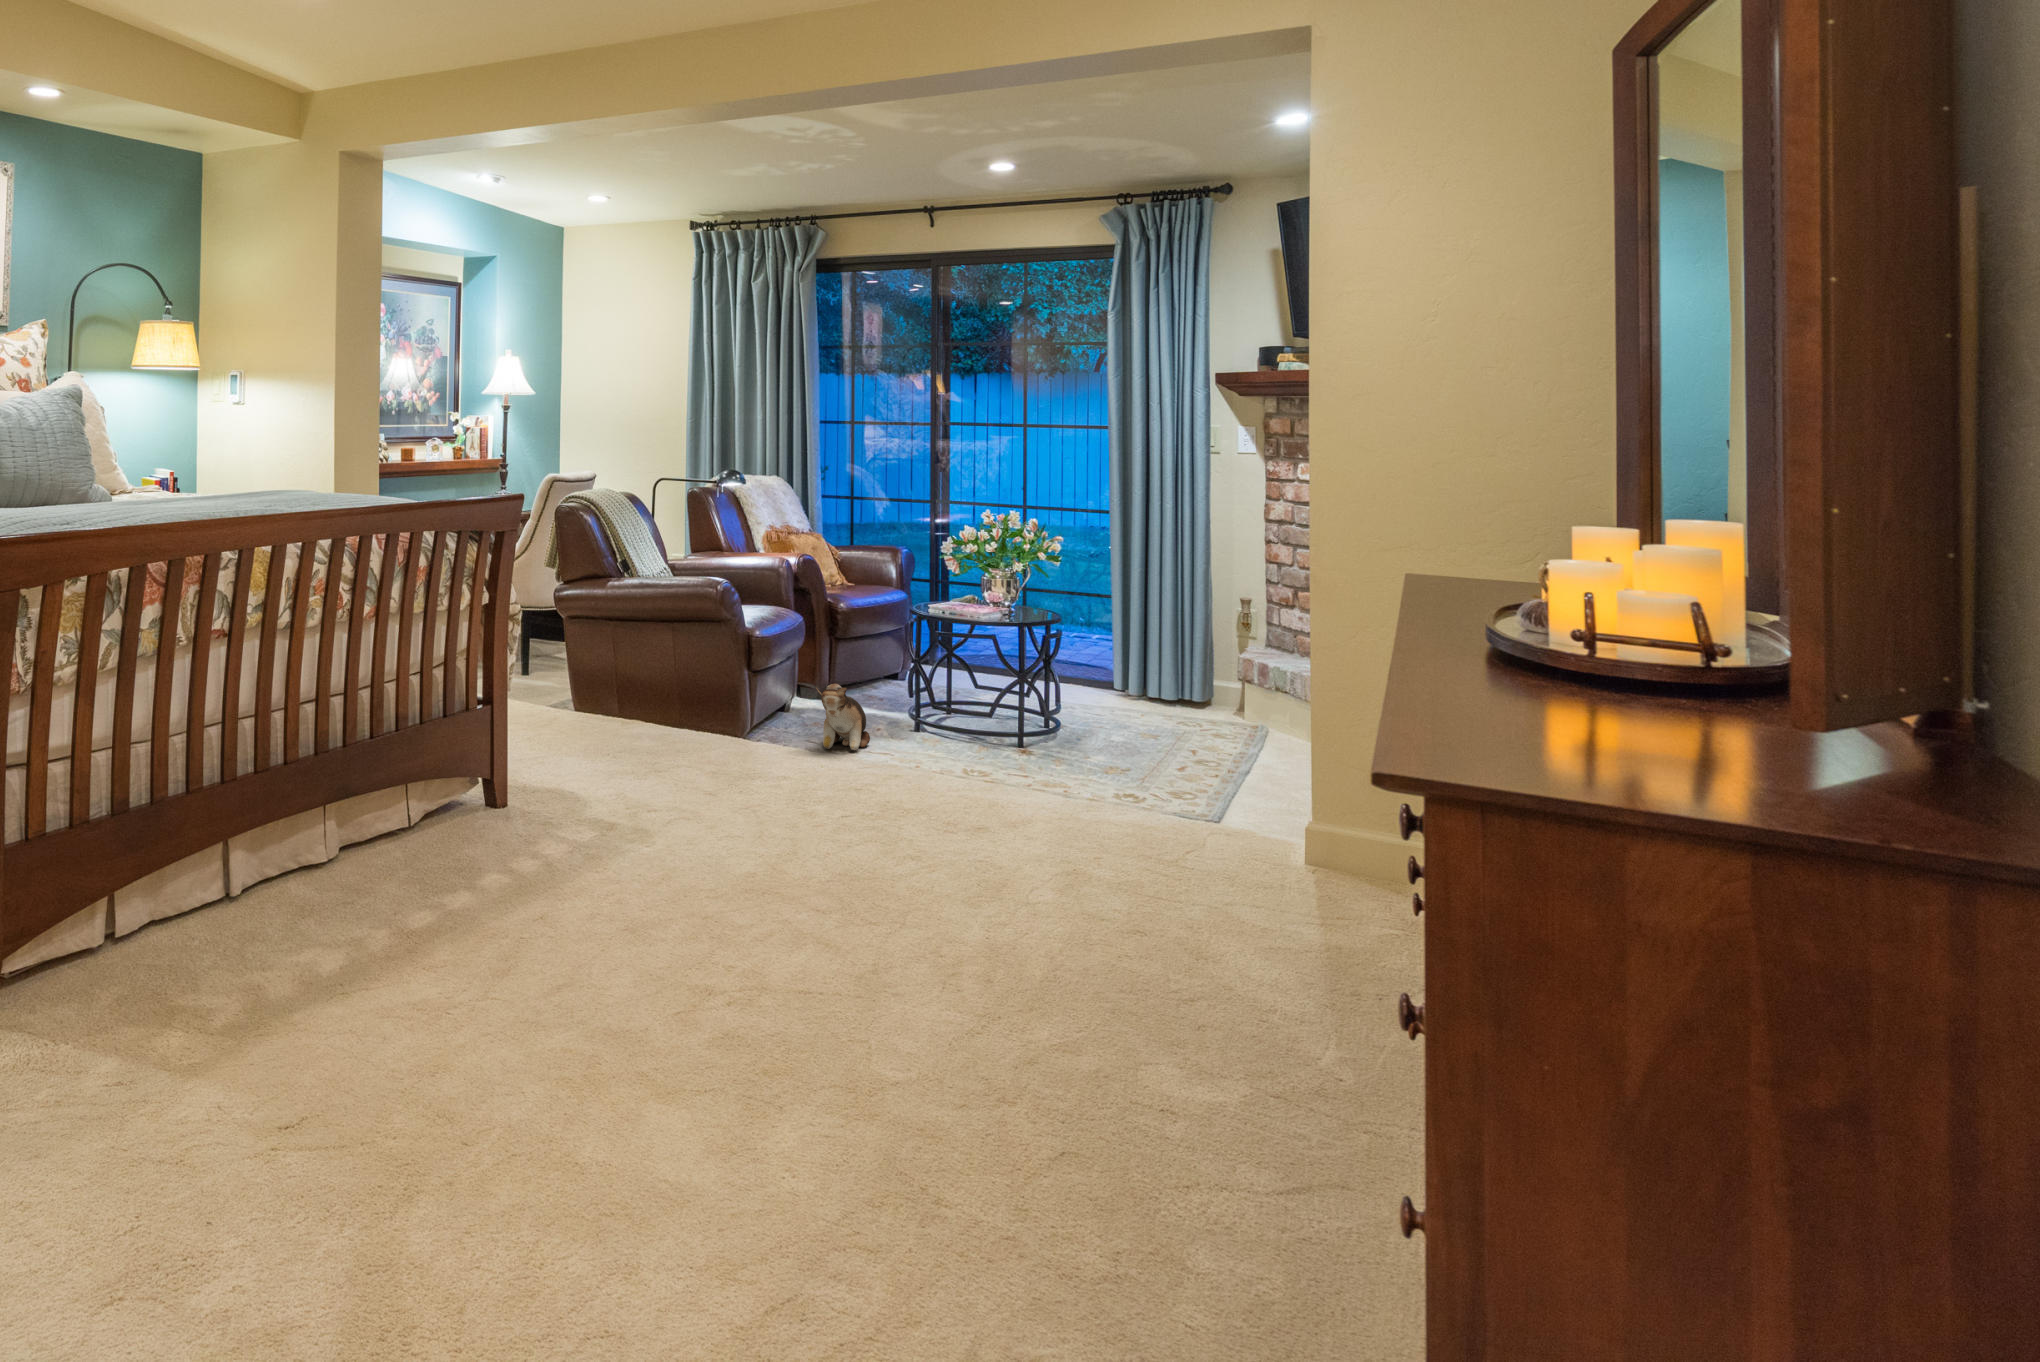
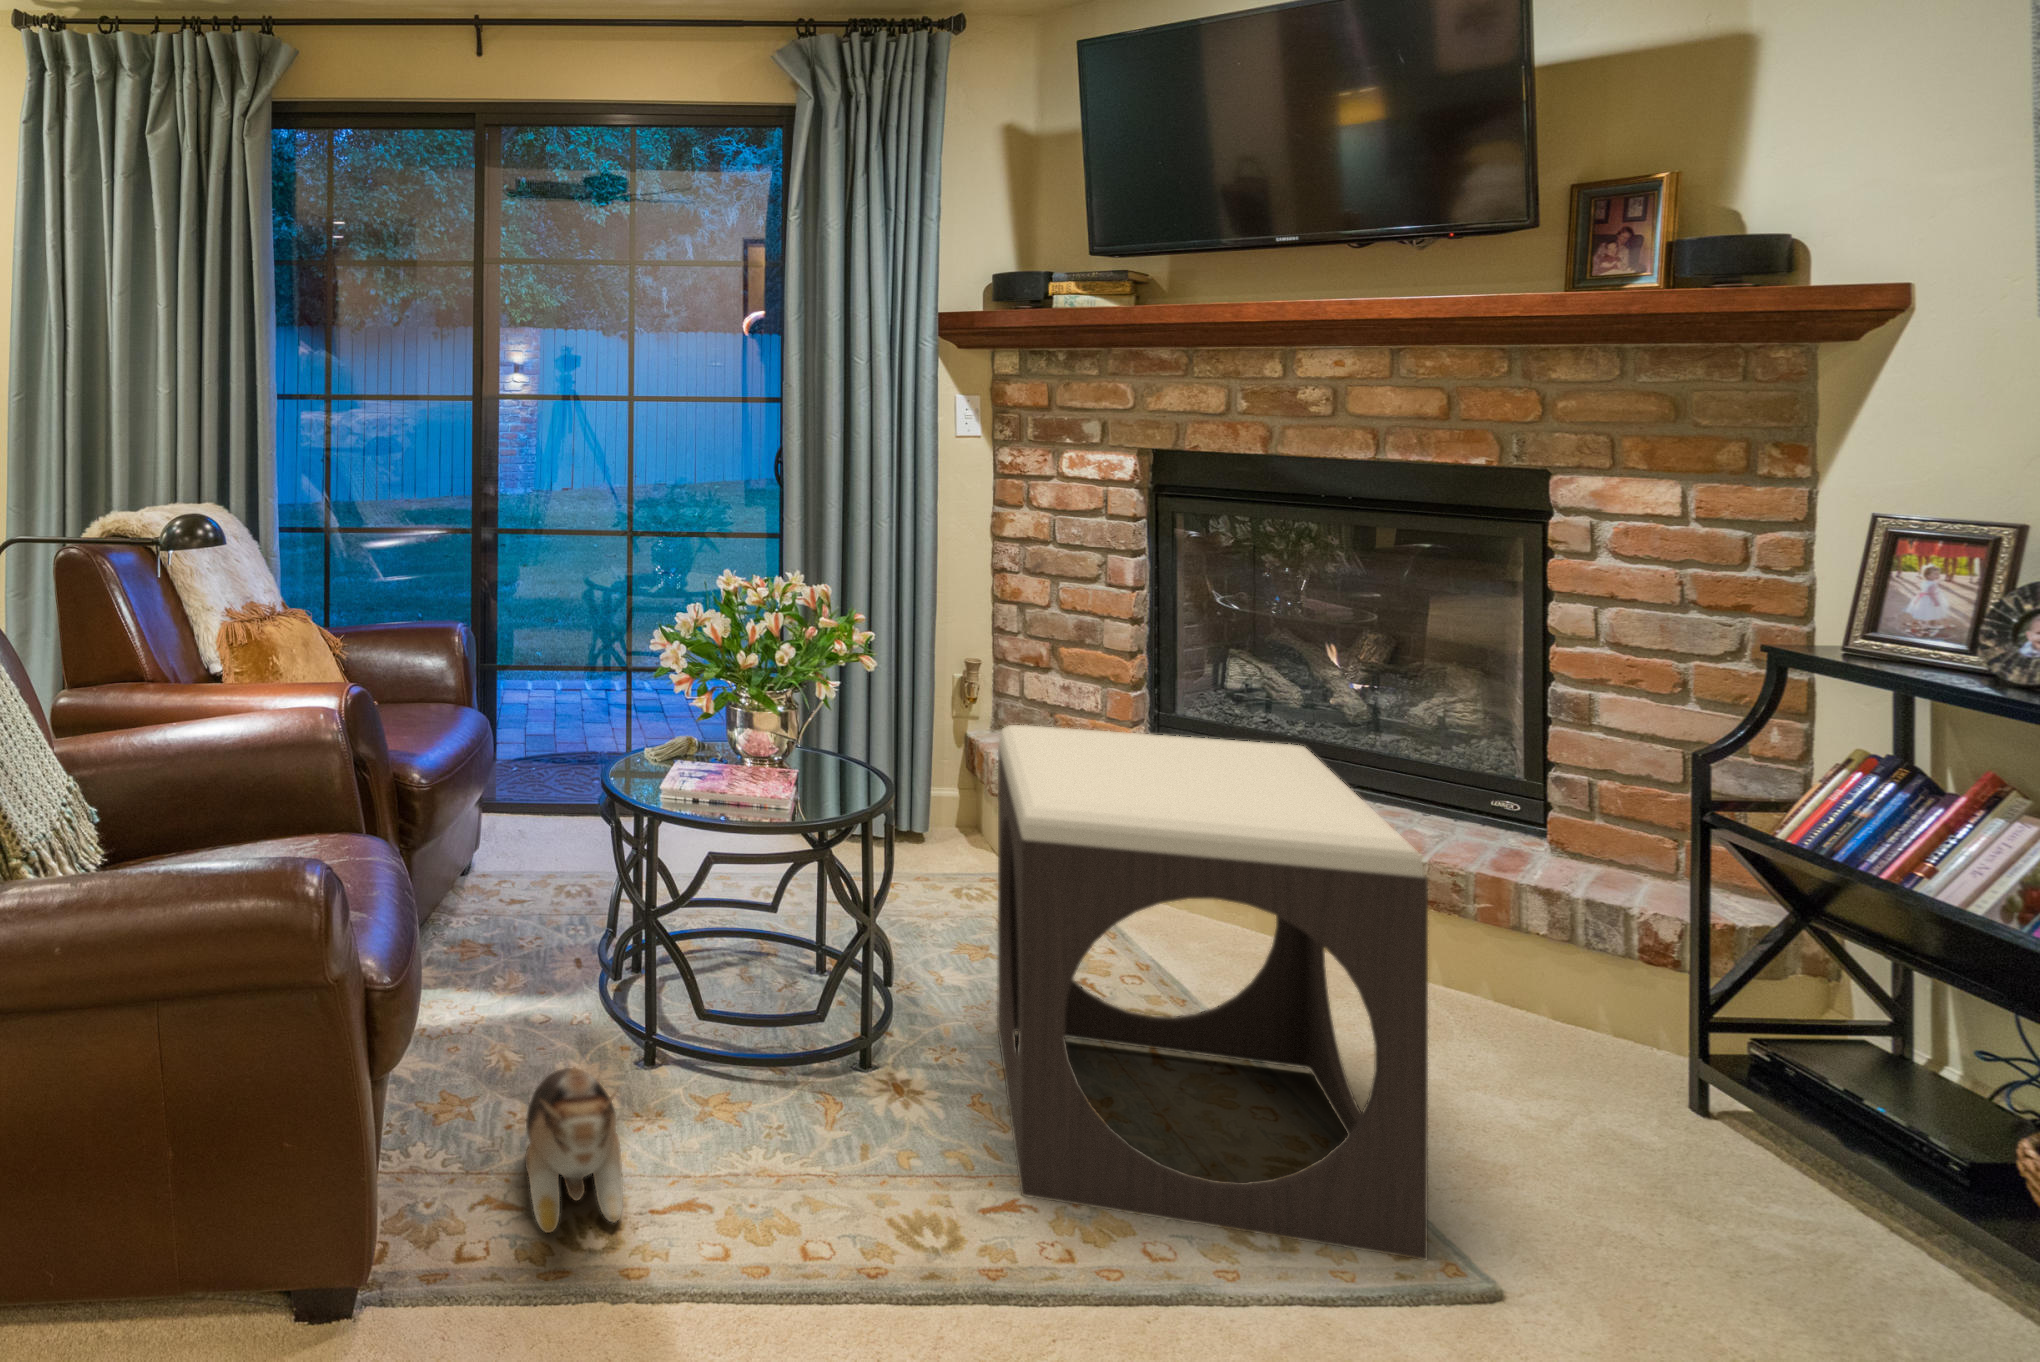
footstool: none [1039,593,1270,817] -> present [997,725,1428,1260]

